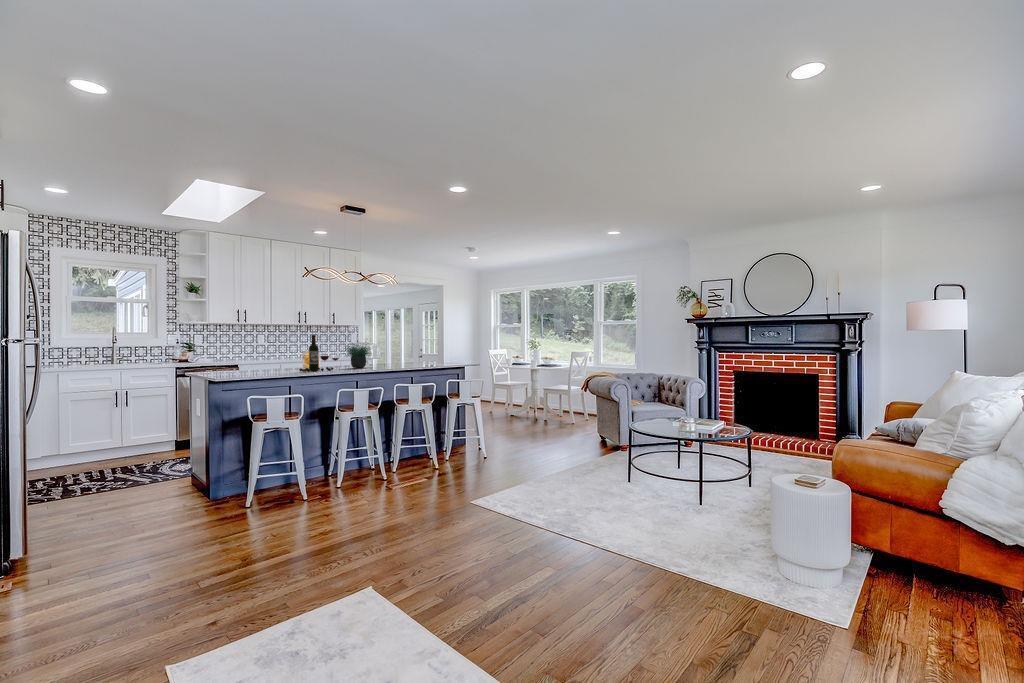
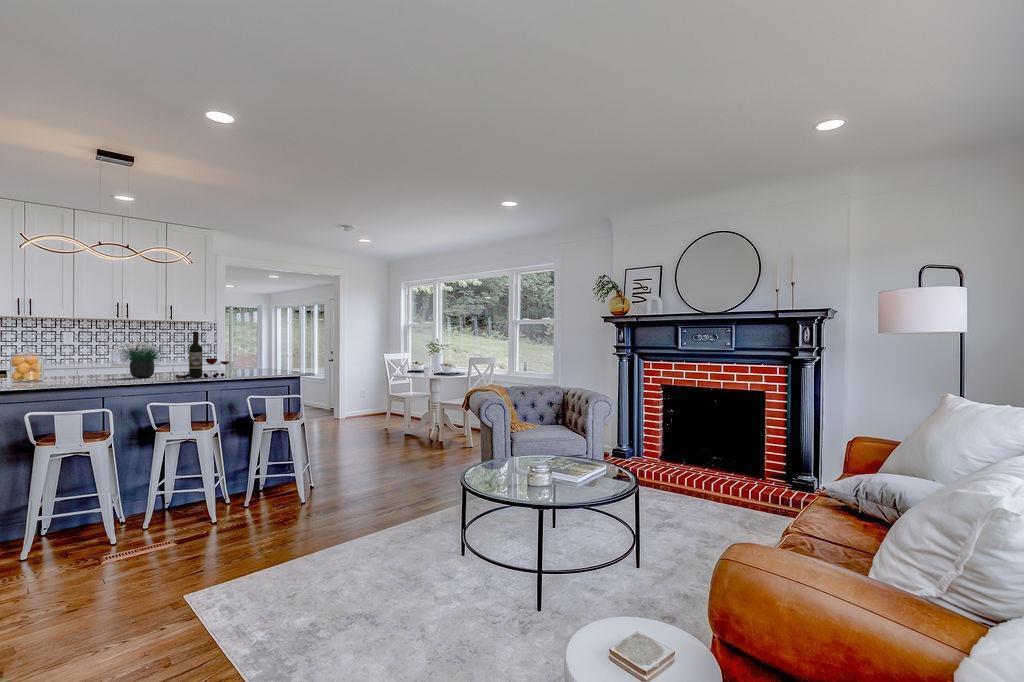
wine bottle: present [299,335,339,371] -> present [175,332,230,379]

